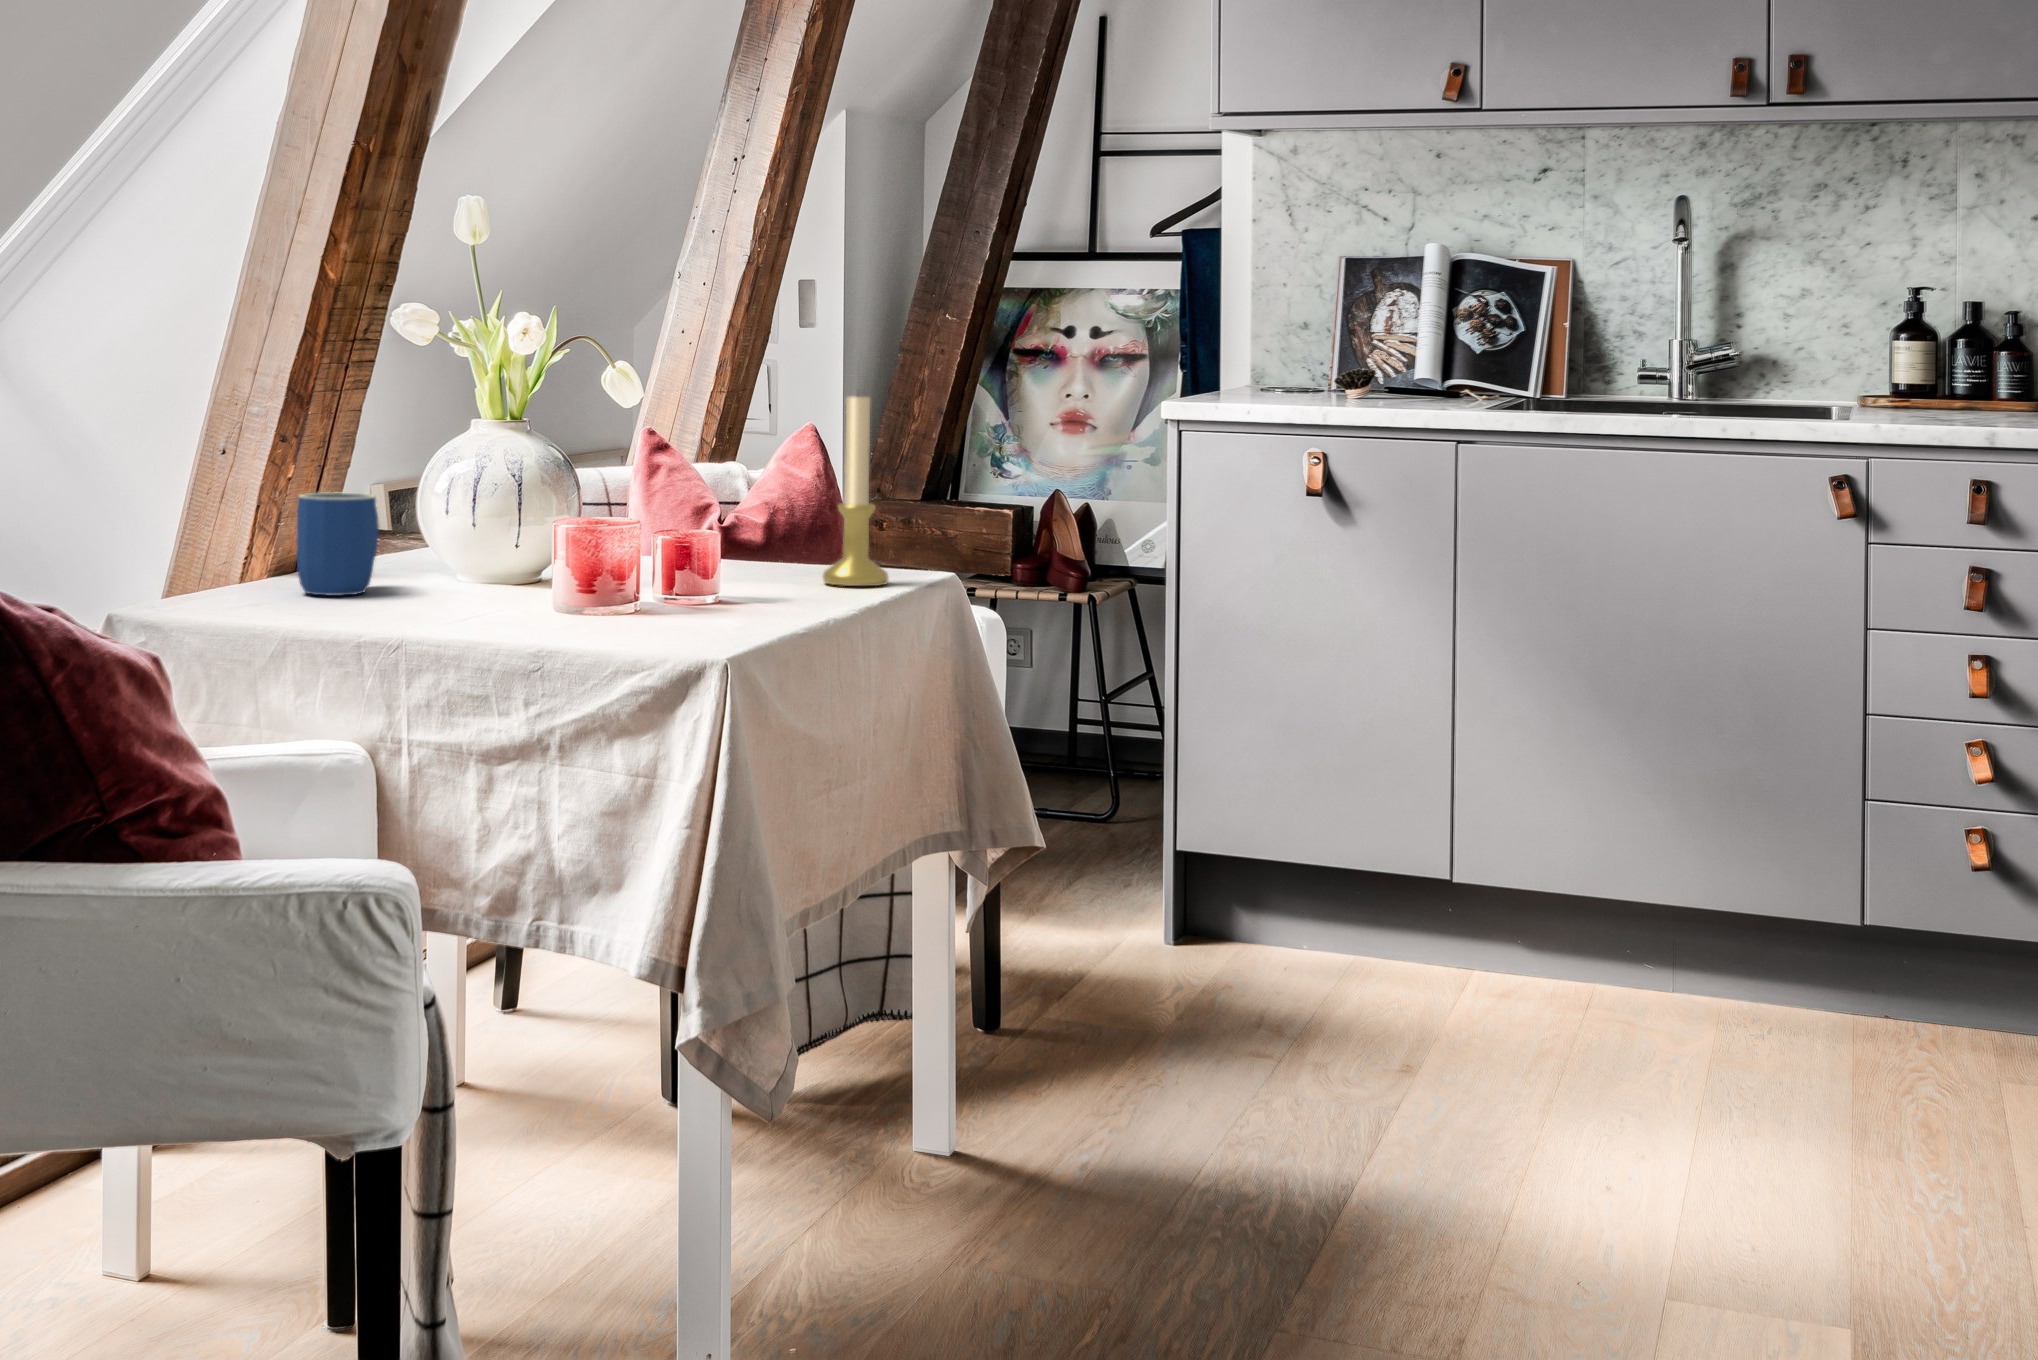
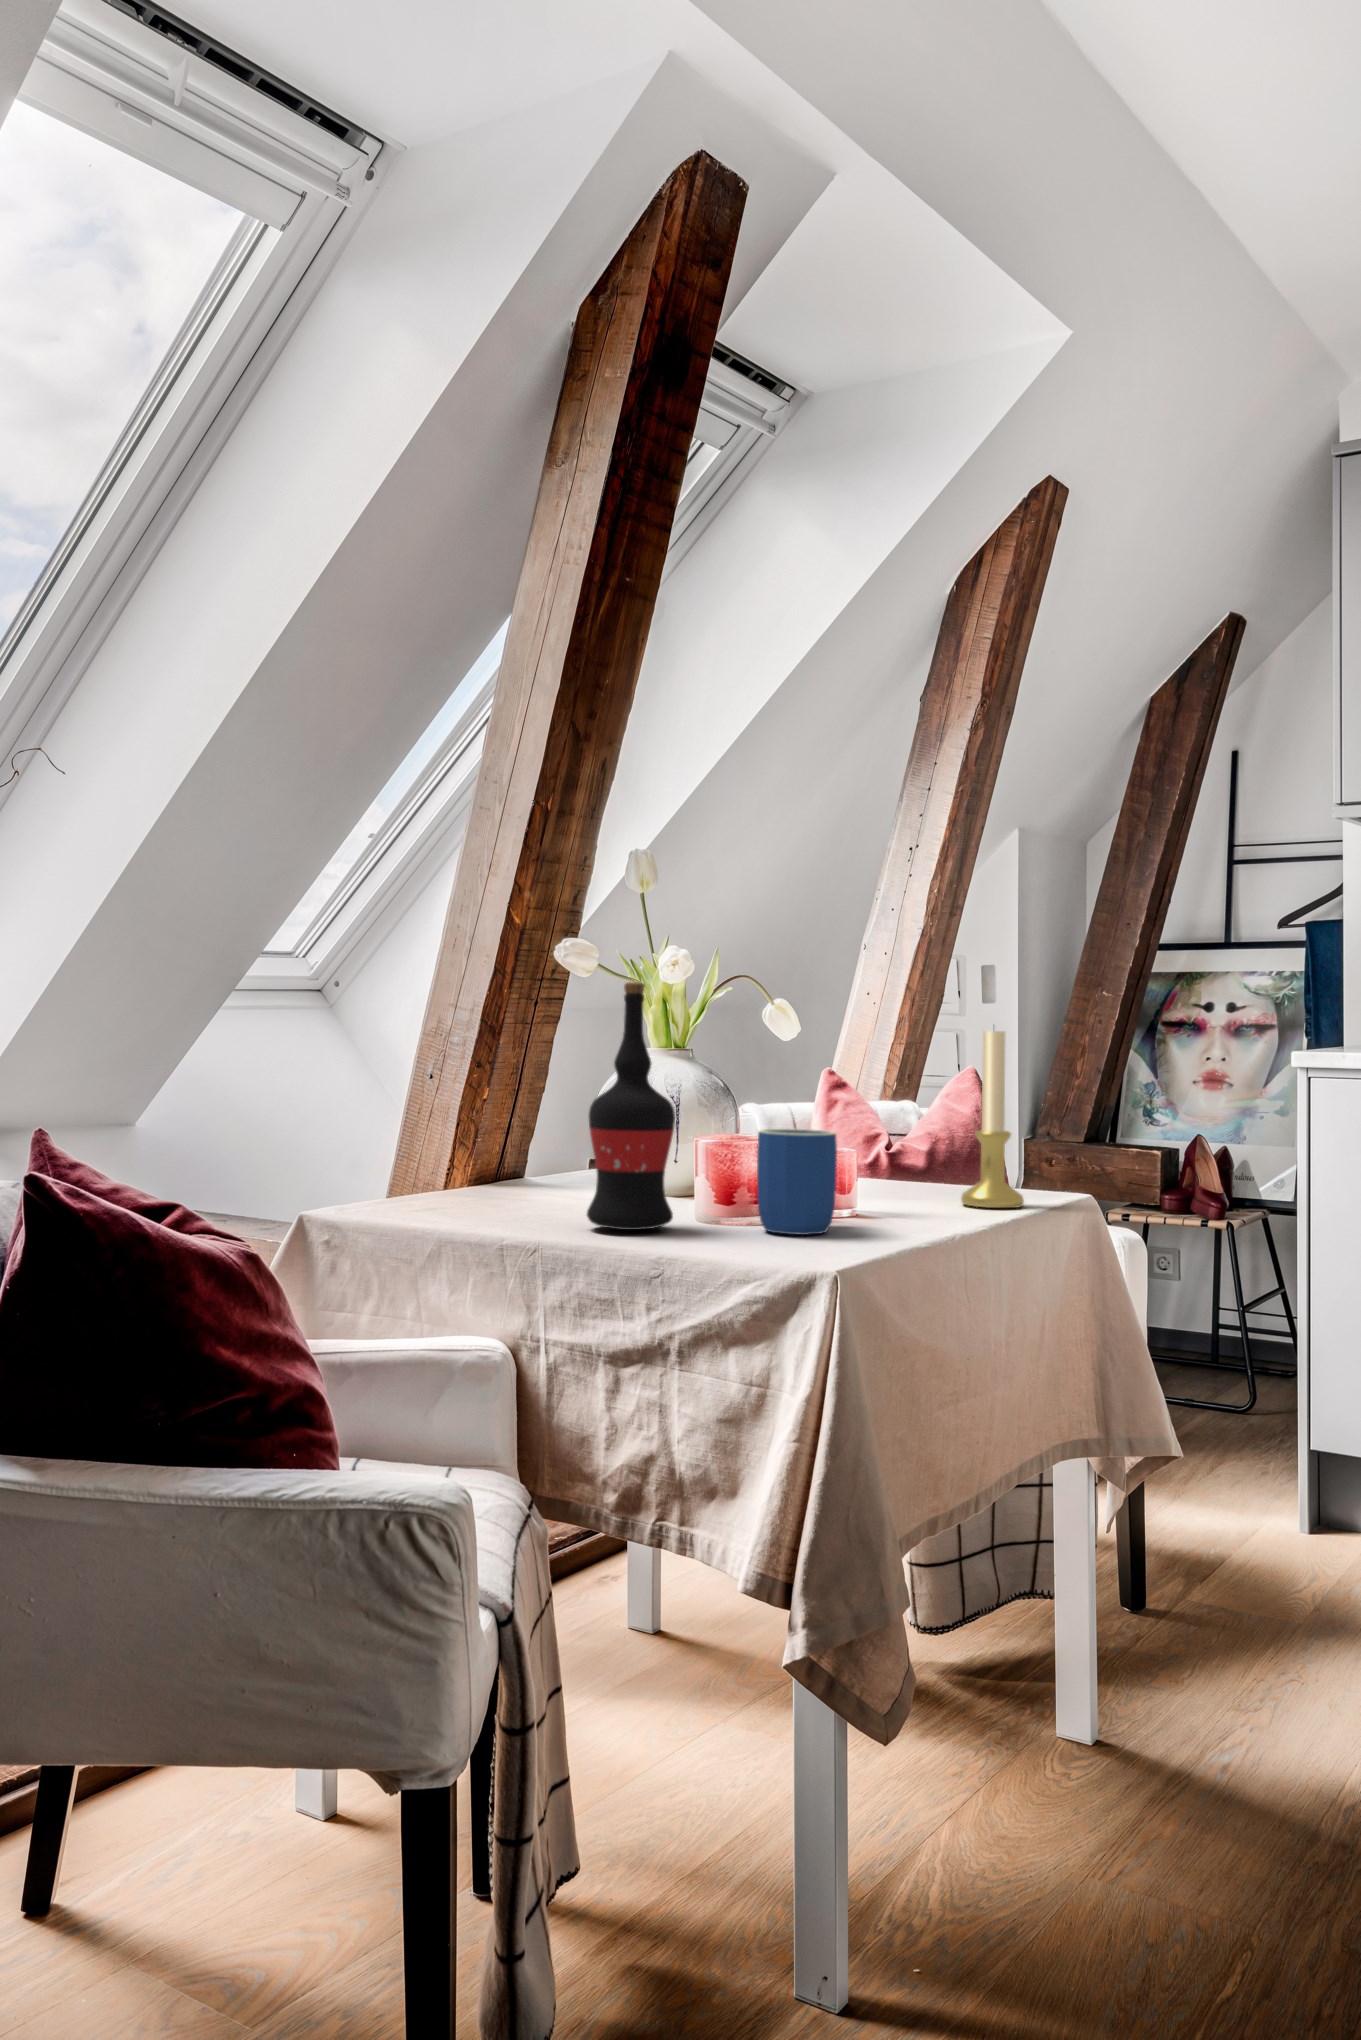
wine bottle: none [442,356,538,621] -> present [587,982,675,1230]
mug: present [297,492,379,595] -> present [757,1128,837,1235]

